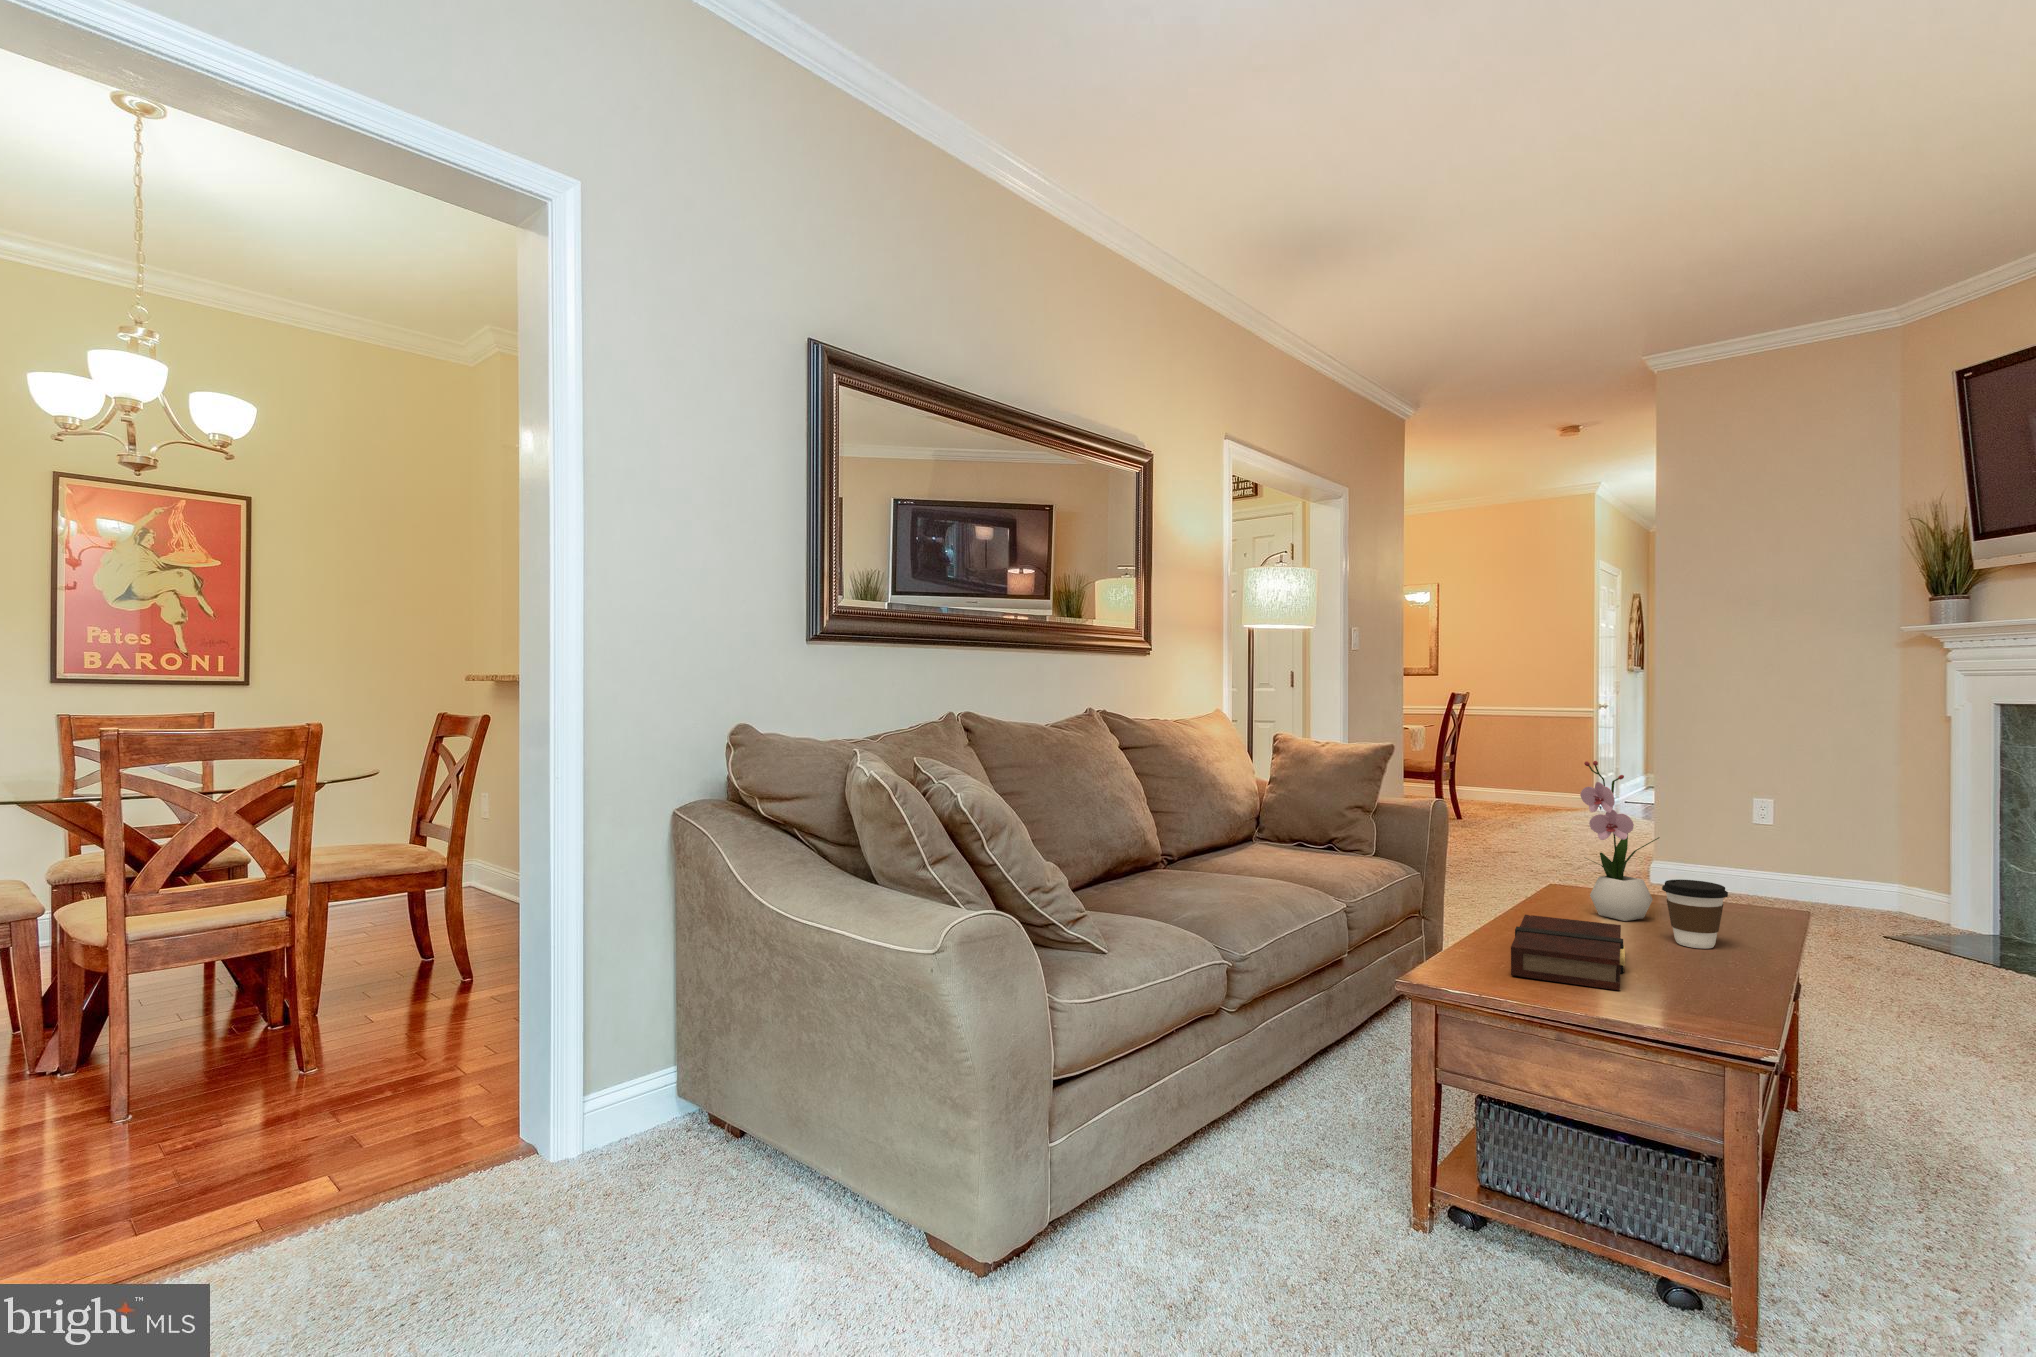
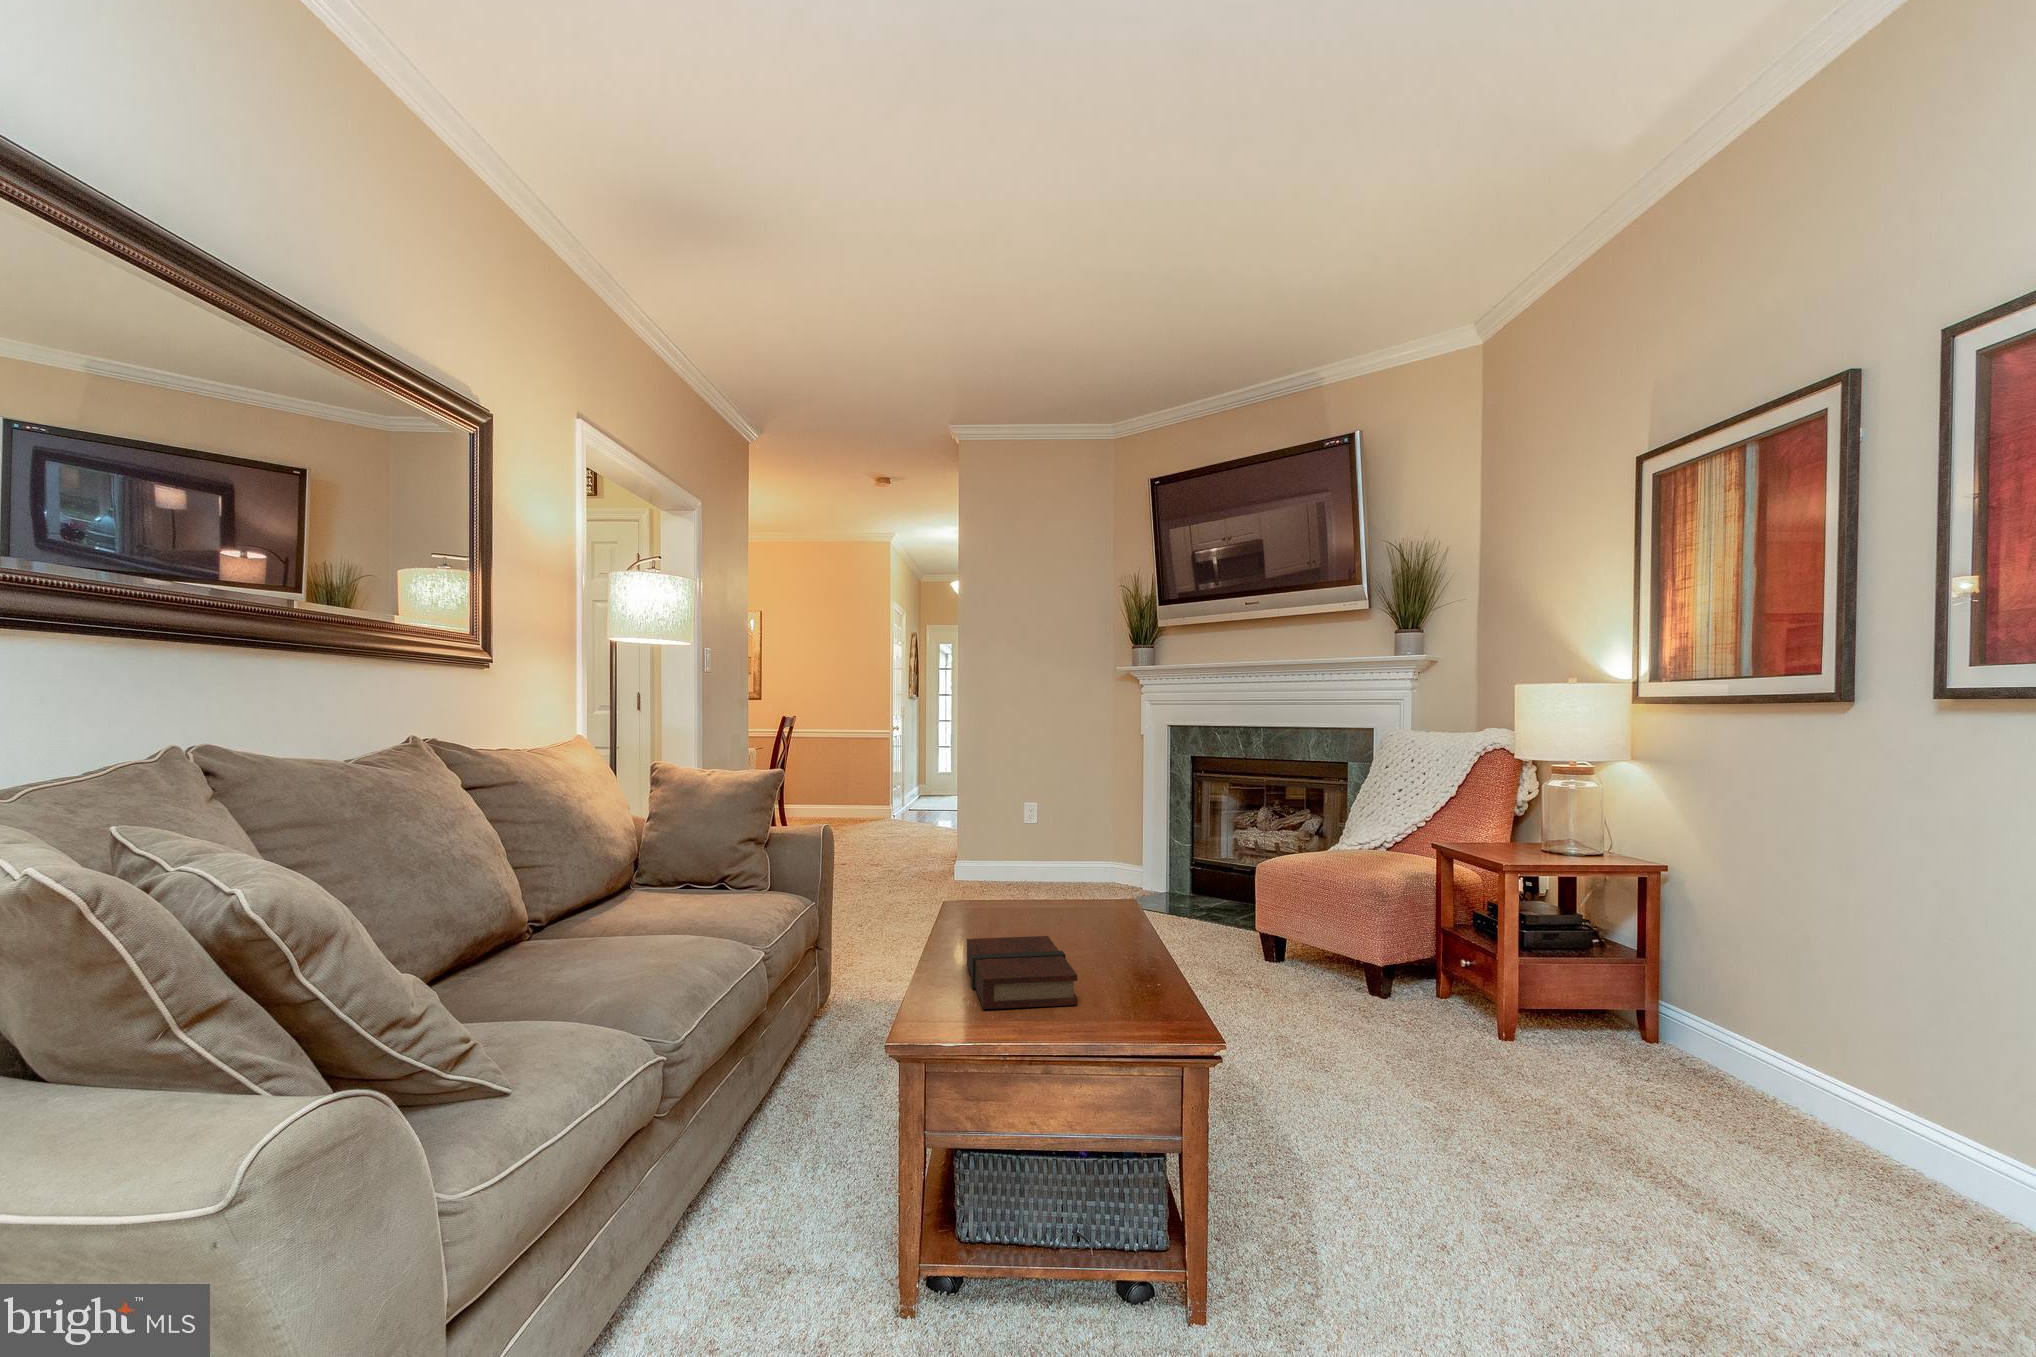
flower arrangement: present [1580,761,1659,921] -> none [990,779,1049,928]
coffee cup: present [1662,880,1728,949] -> none [1066,883,1116,946]

